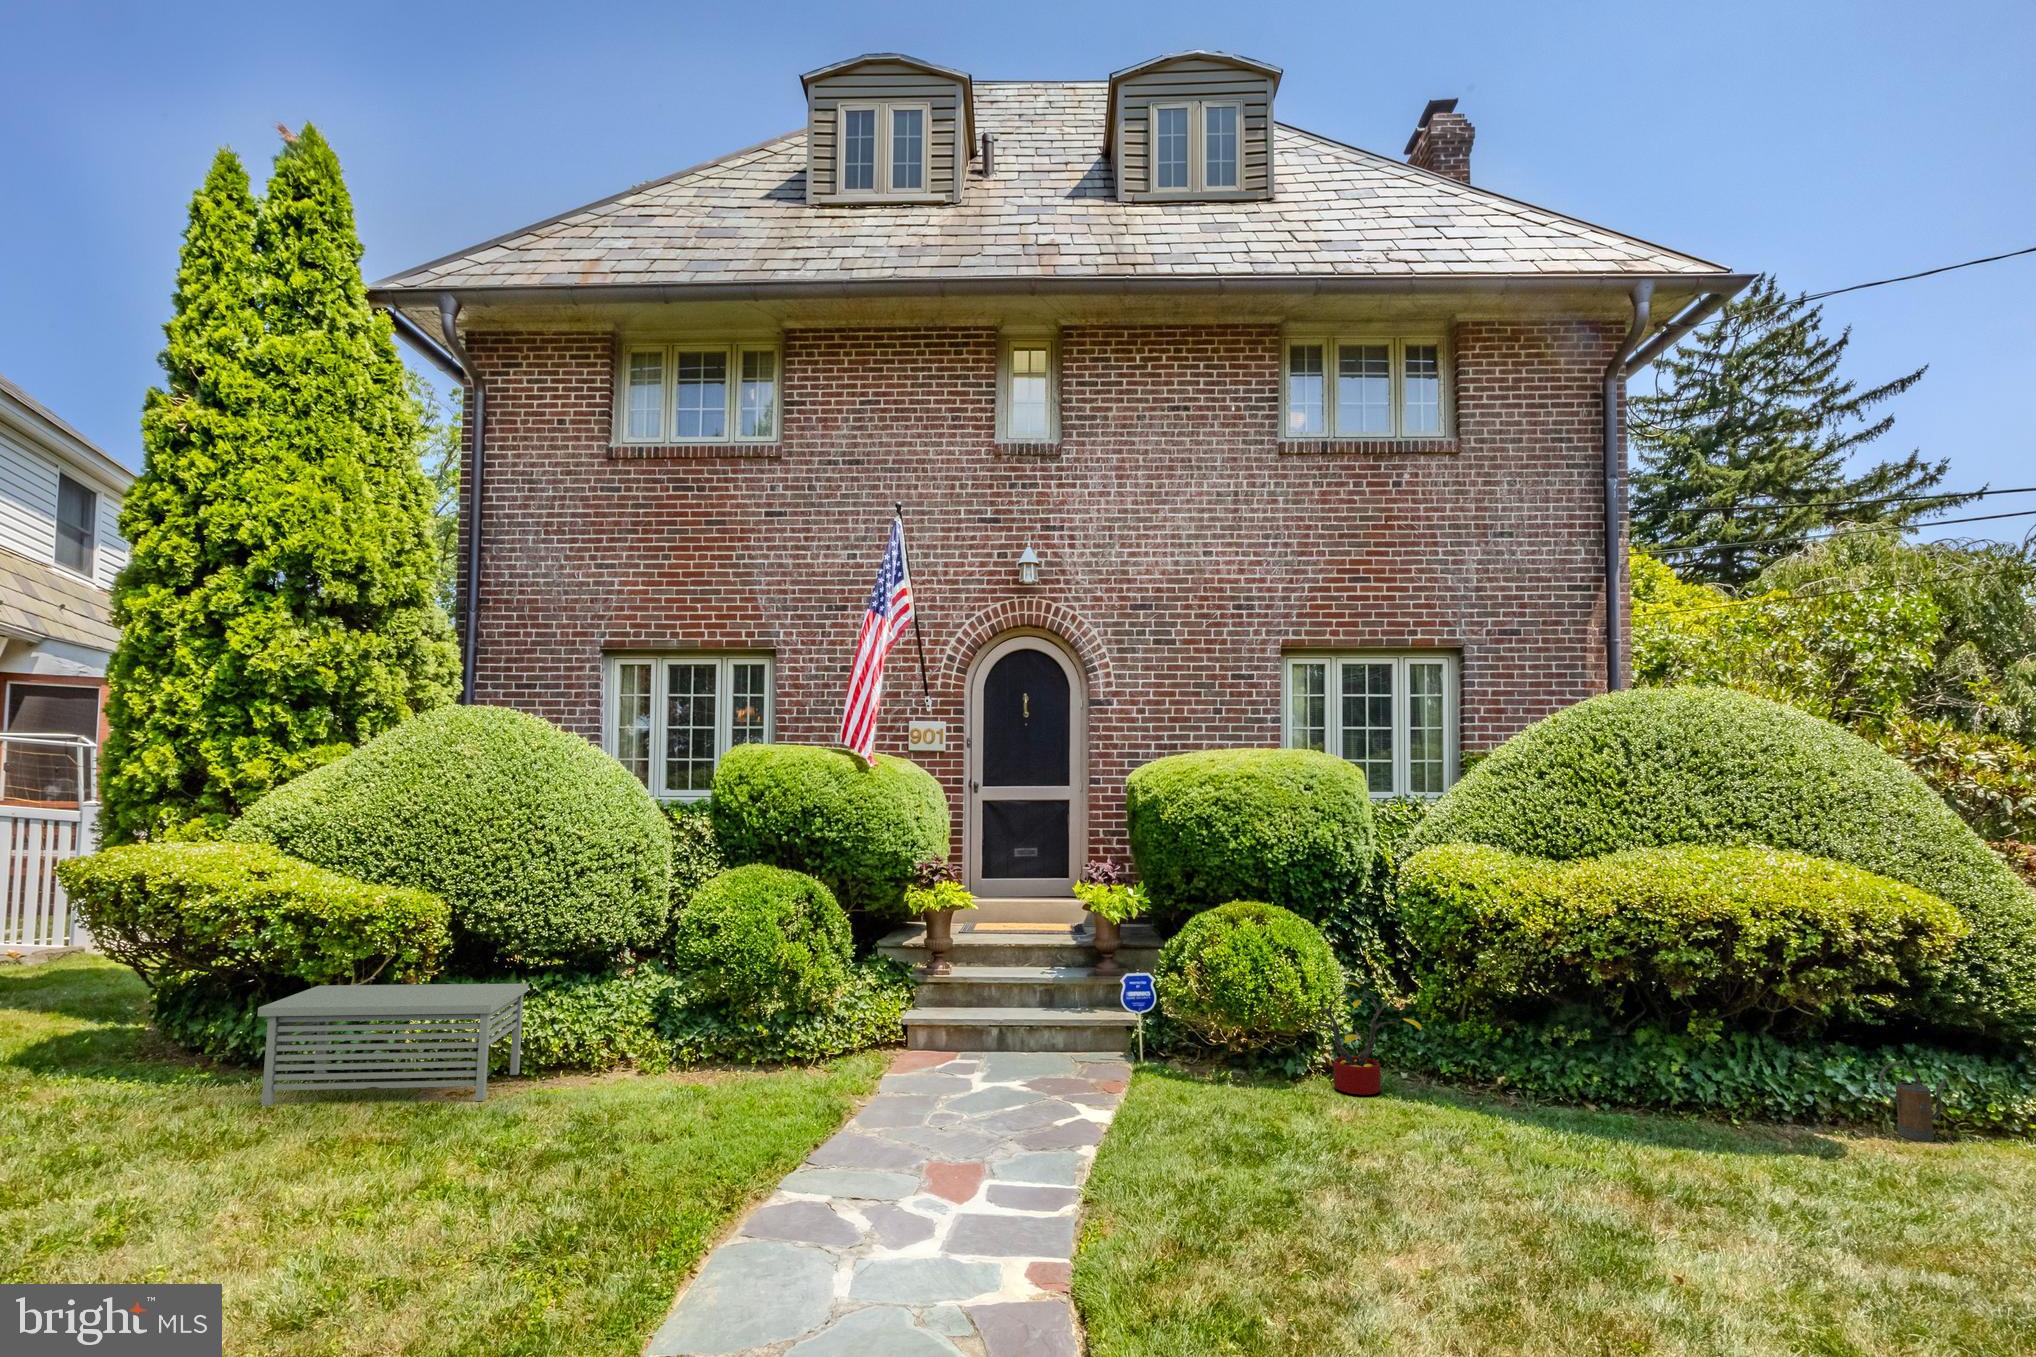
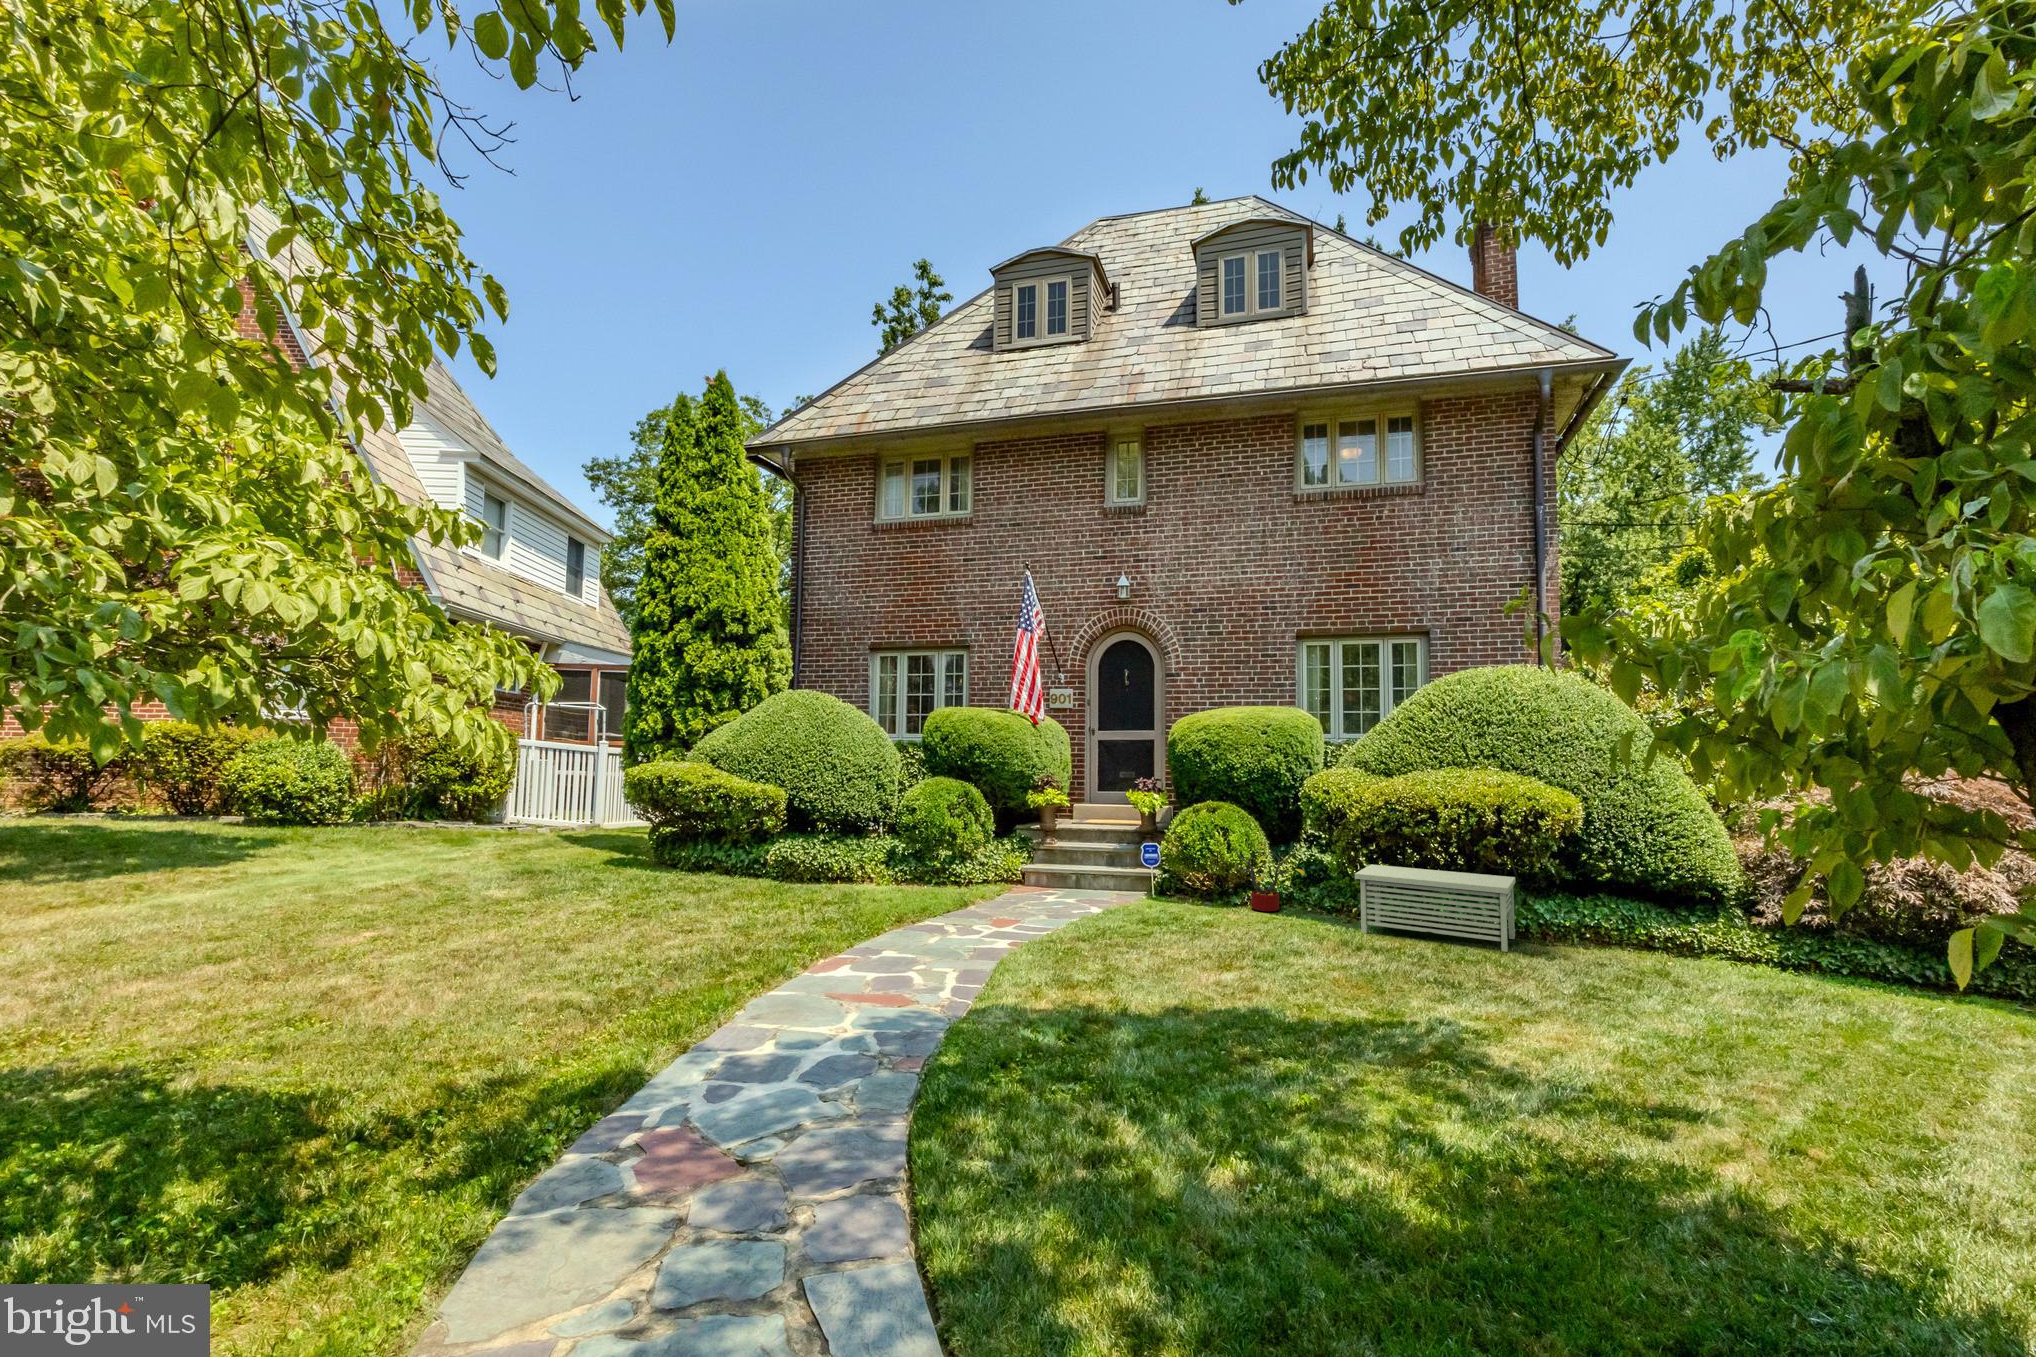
storage bench: present [258,983,528,1106] -> present [1355,864,1515,952]
watering can: present [1879,1063,1947,1141] -> none [1586,902,1635,952]

